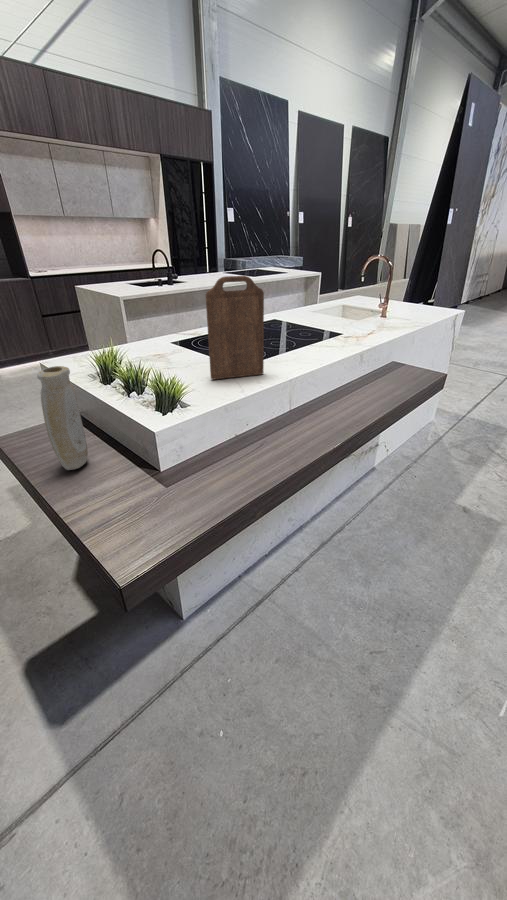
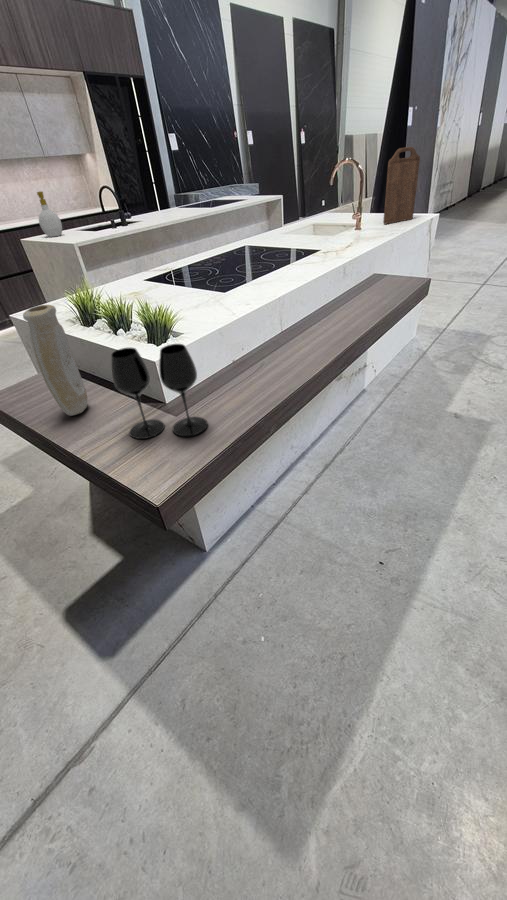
soap bottle: none [93,250,112,289] -> present [37,192,62,237]
cutting board: present [206,276,264,379] -> present [383,147,420,224]
wine glass: none [108,418,195,510] -> present [111,344,208,439]

